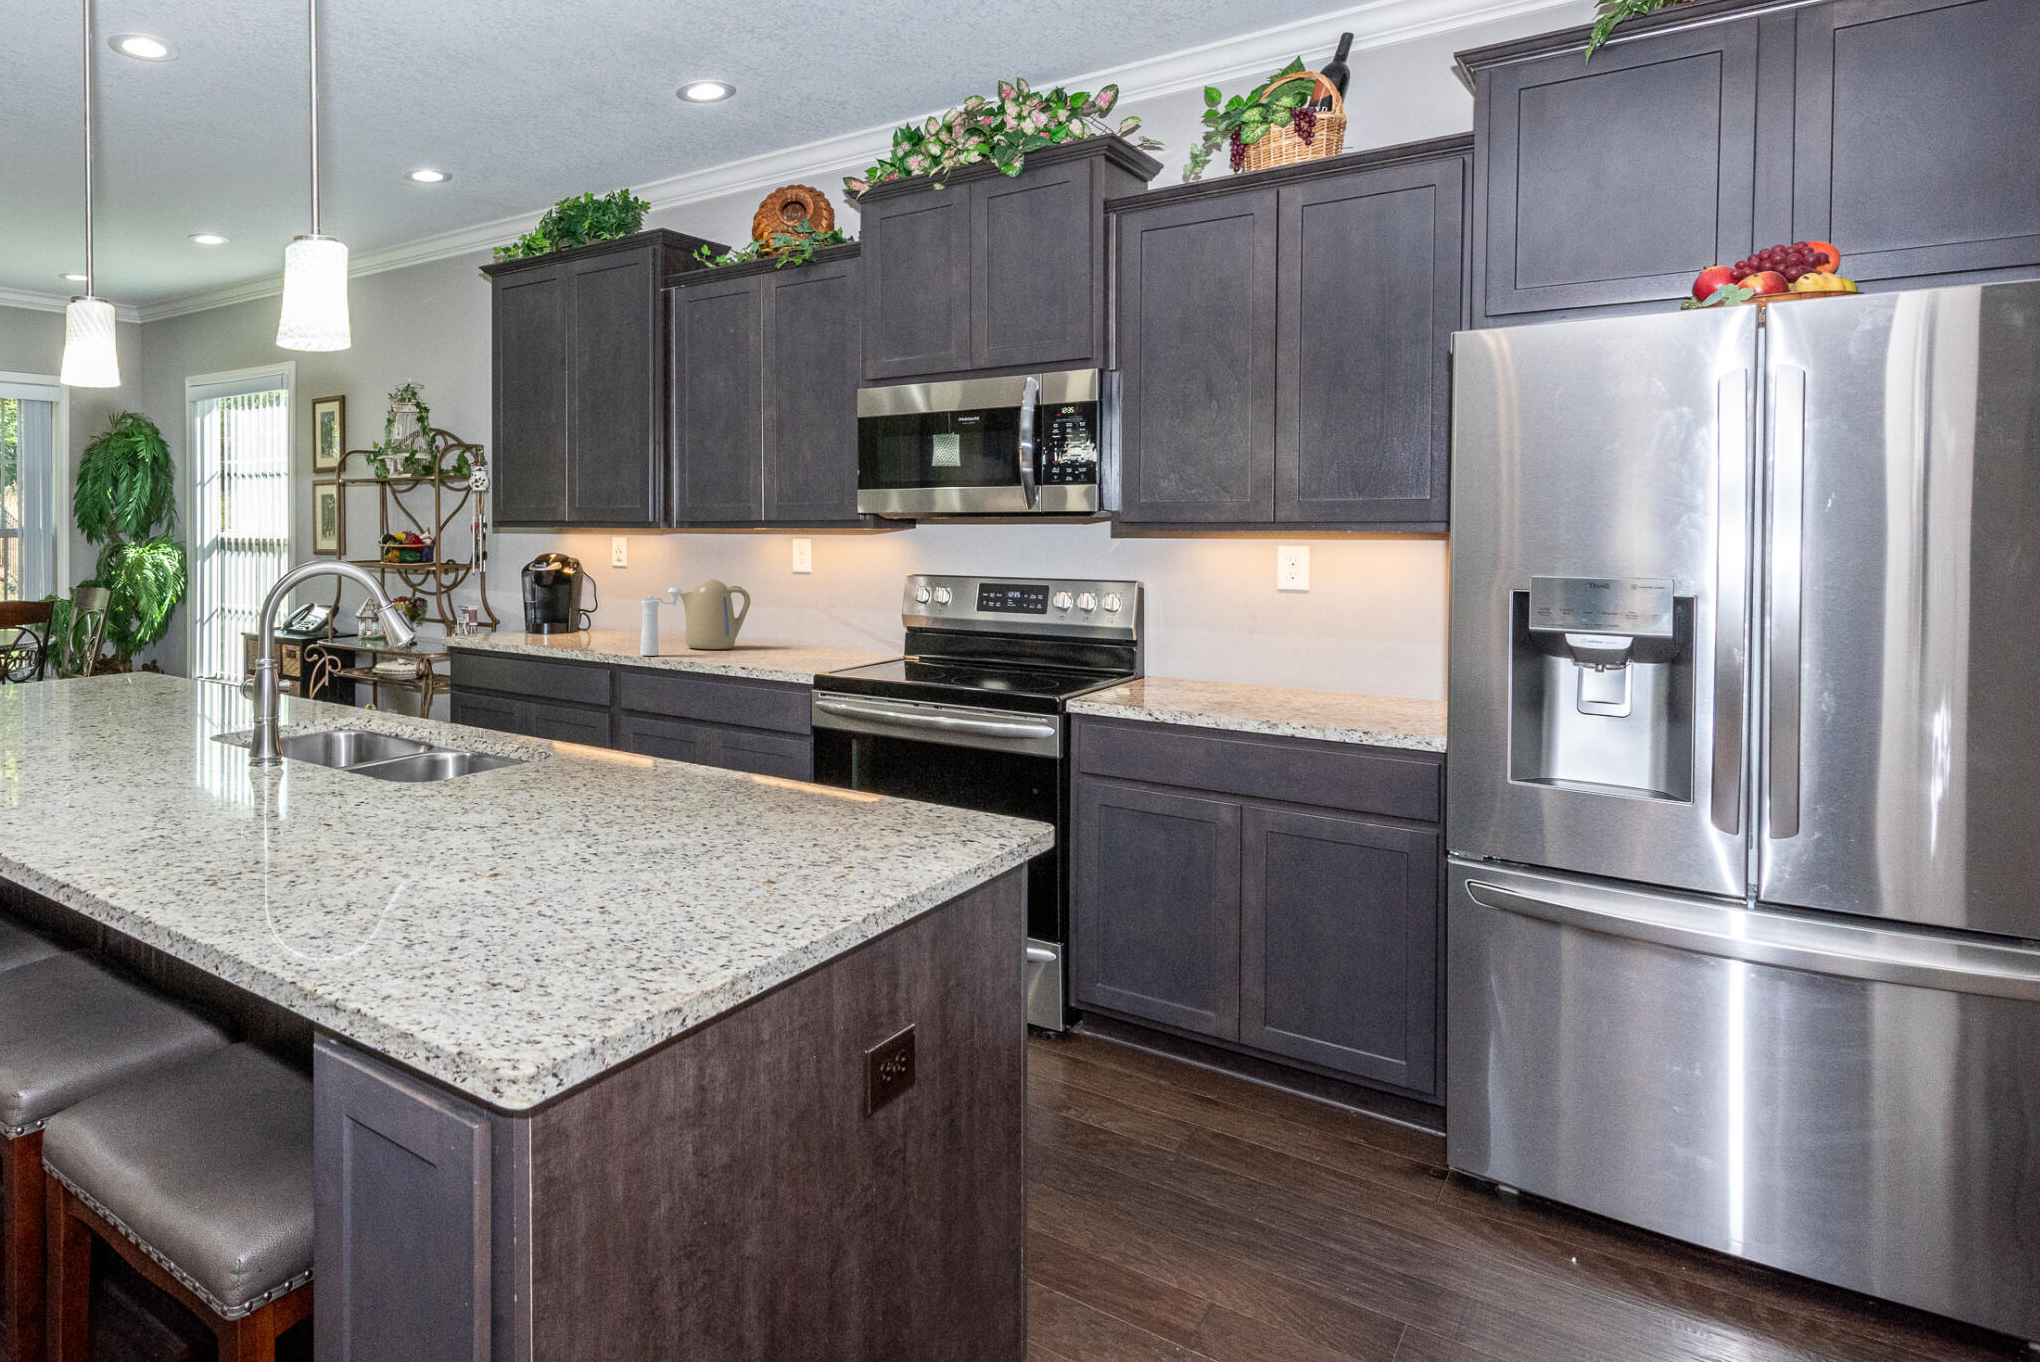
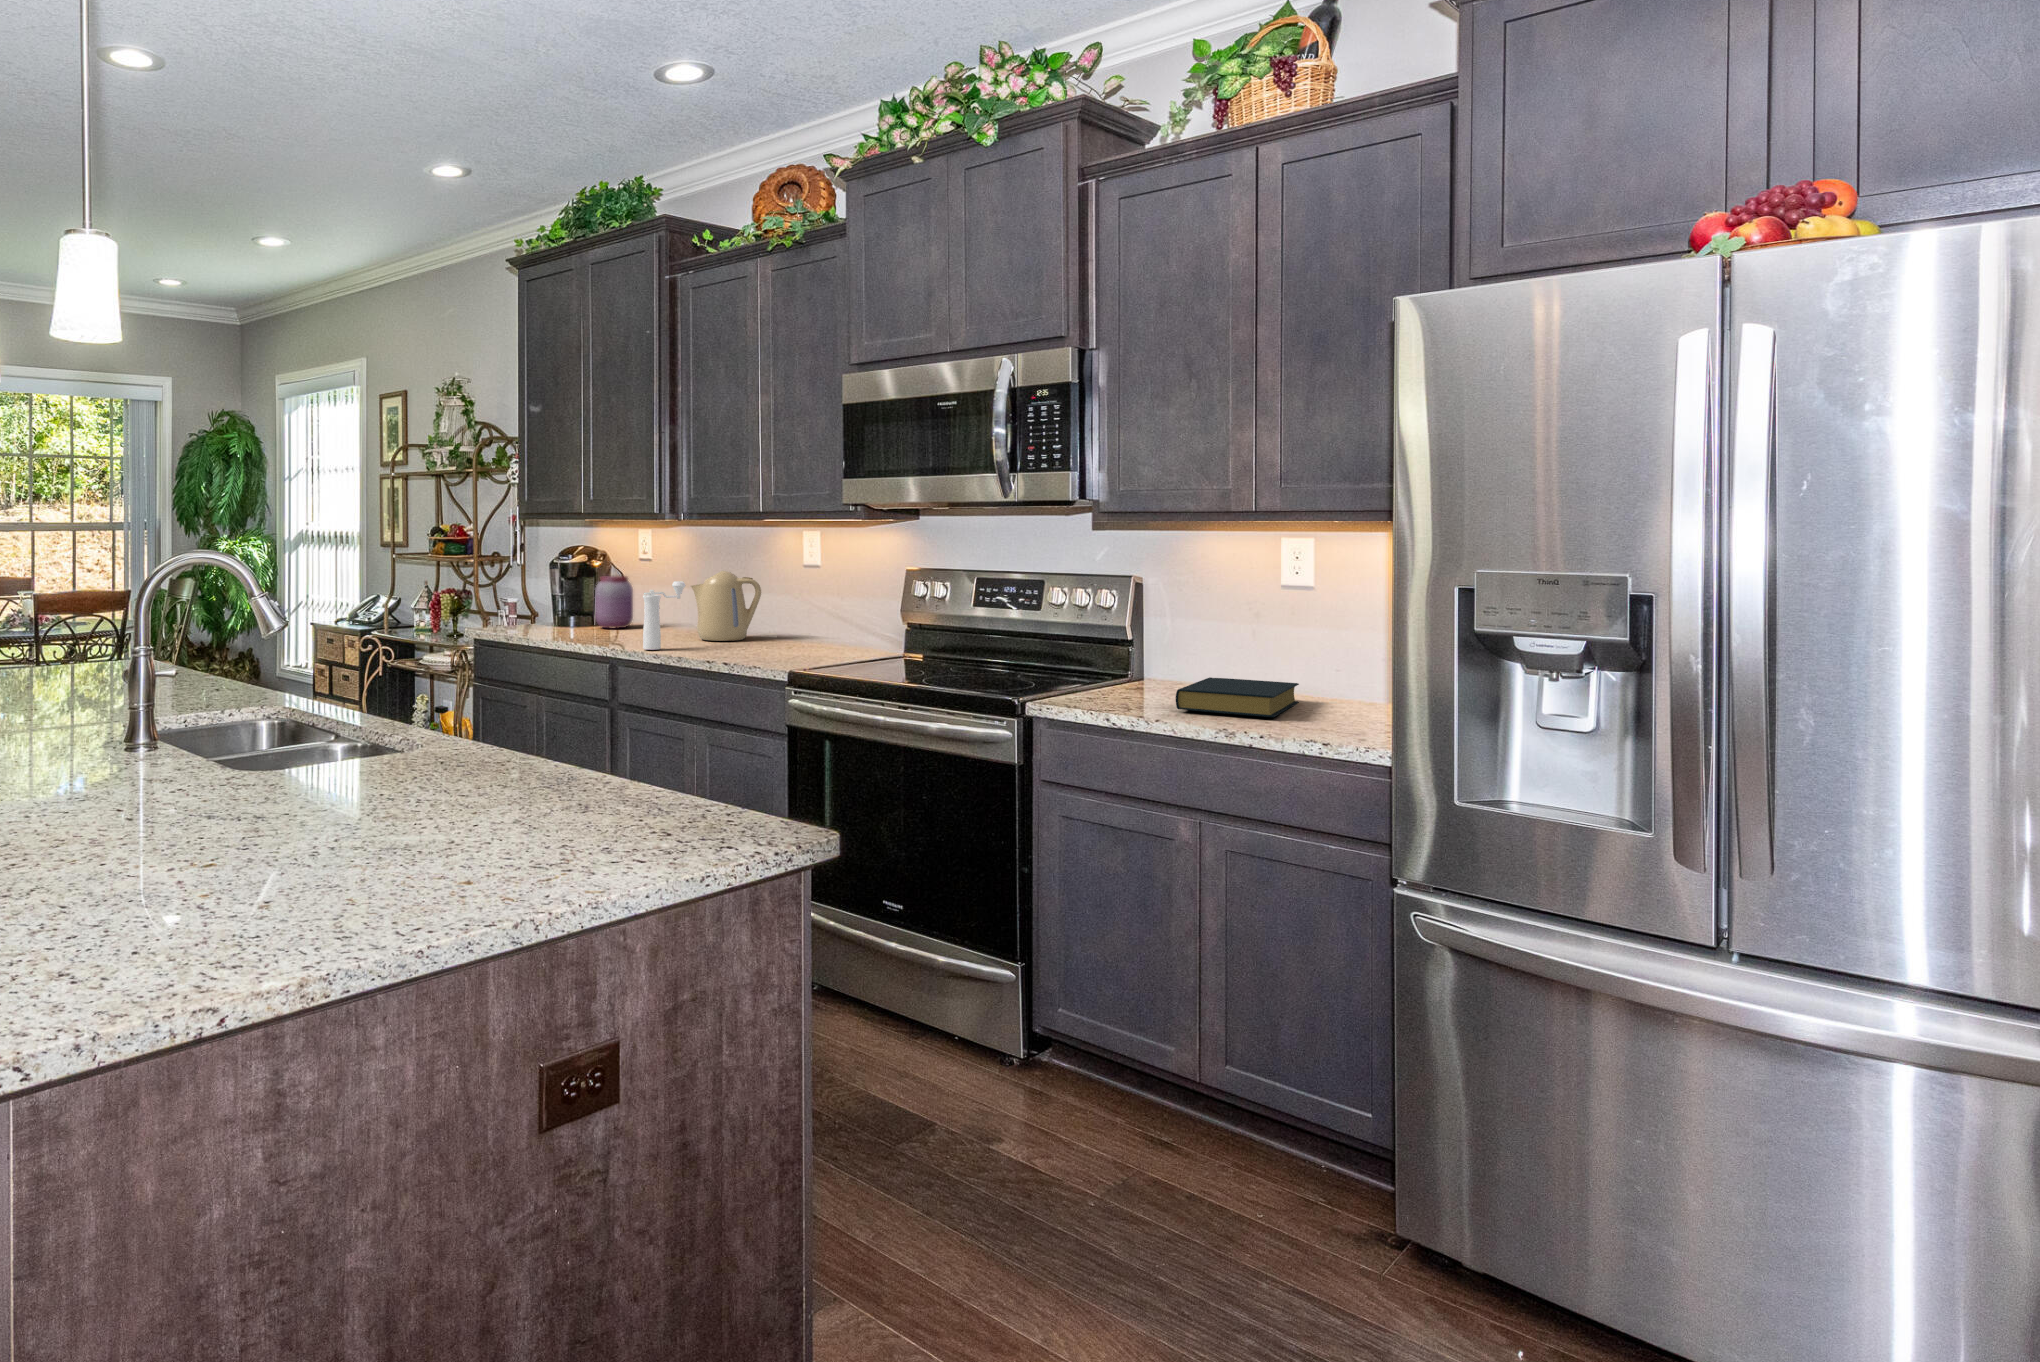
jar: none [569,584,608,638] -> present [595,576,633,629]
hardback book: none [1216,680,1320,714] -> present [1176,677,1299,717]

